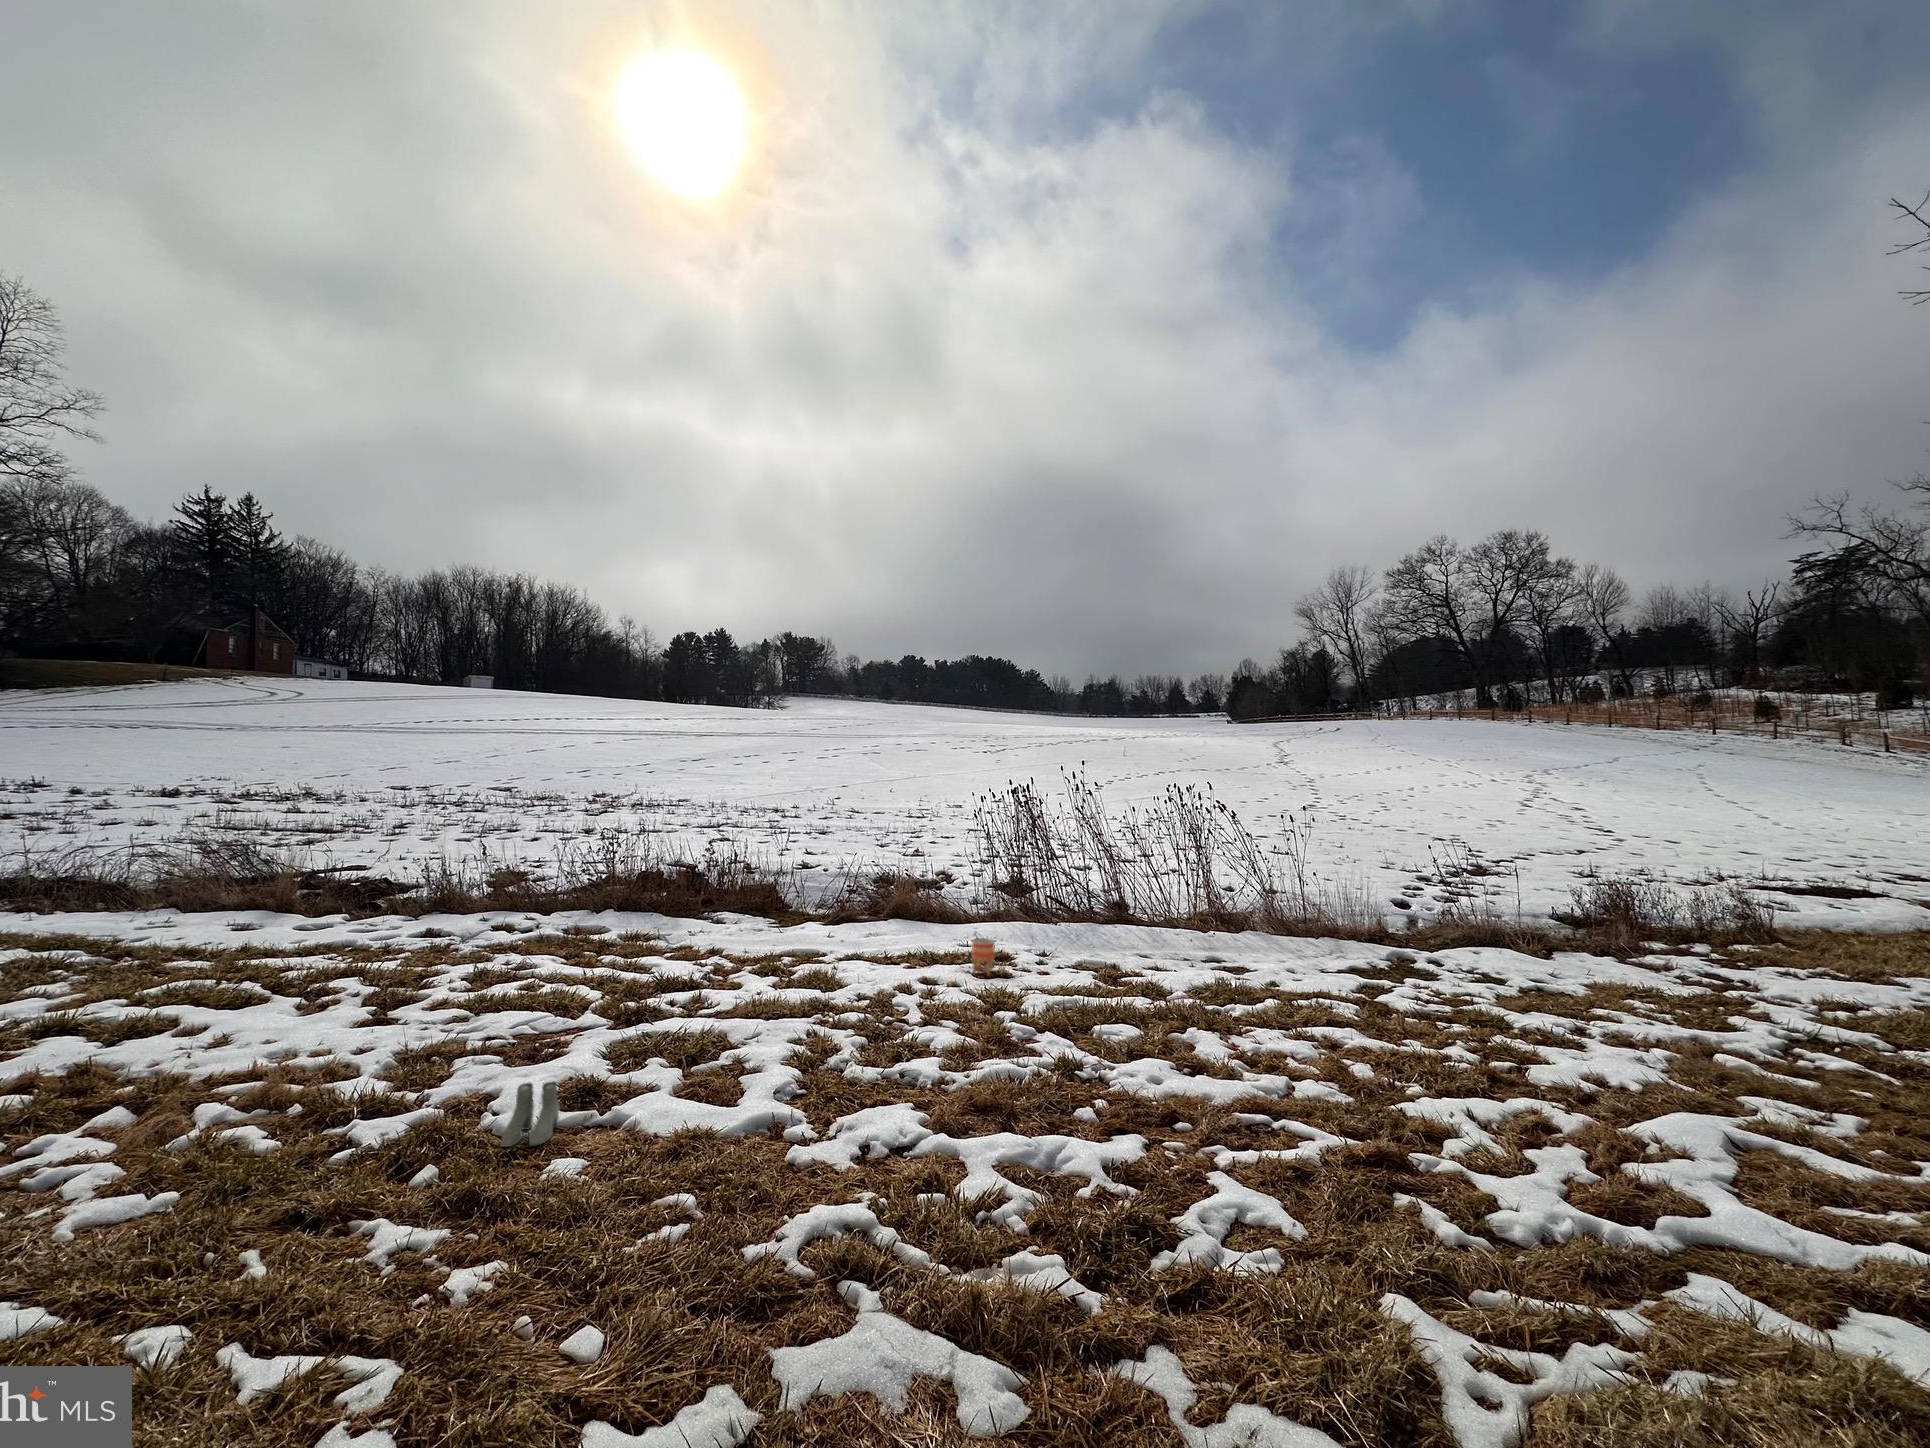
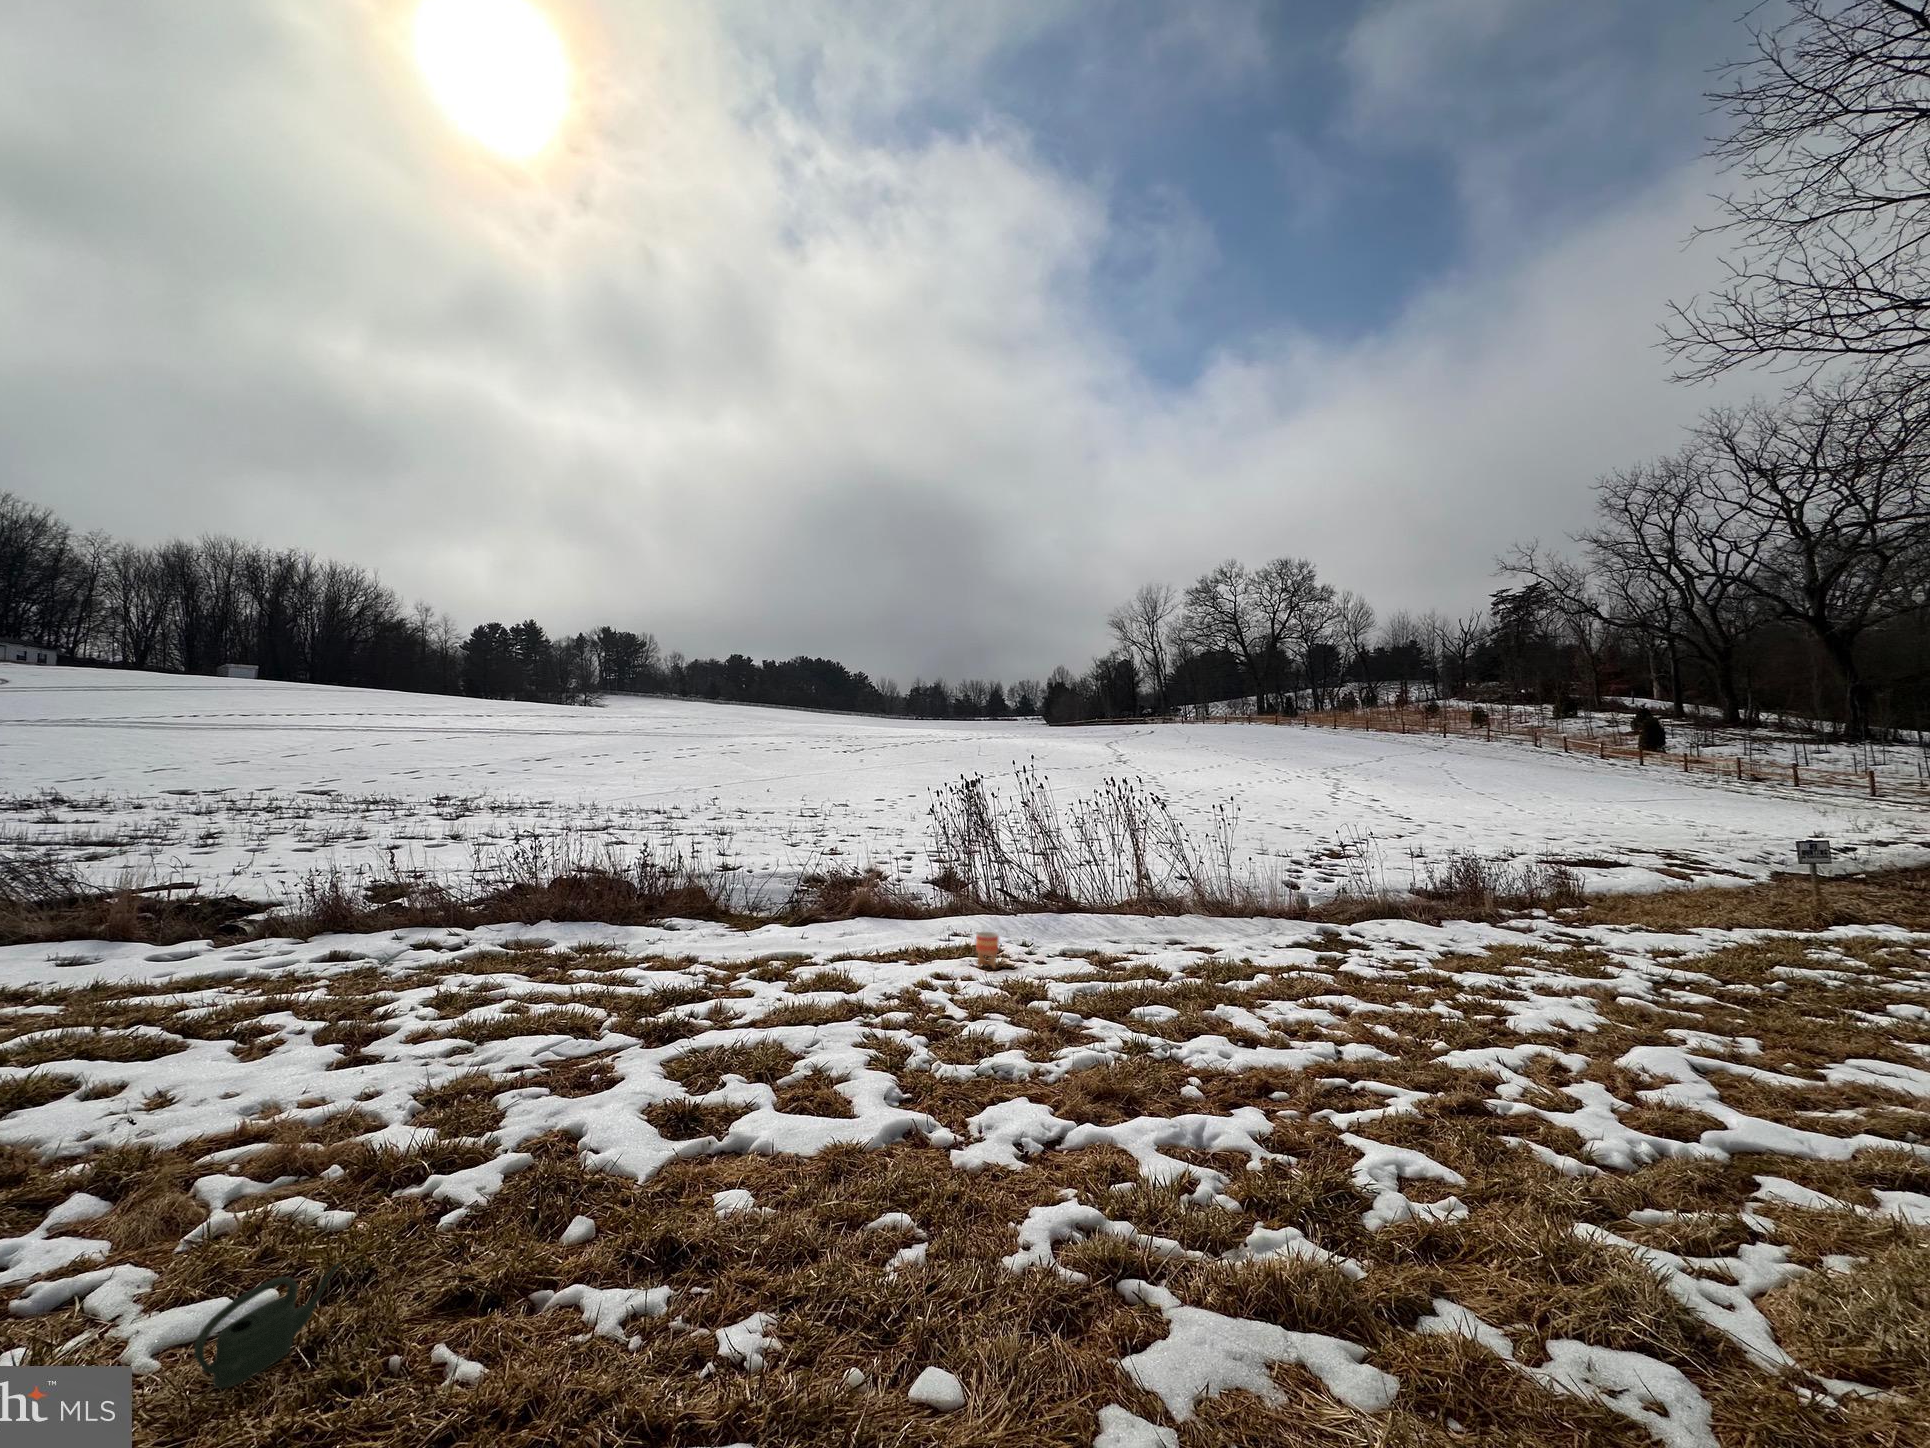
boots: present [501,1082,560,1147] -> none [636,1107,688,1185]
watering can: none [55,1179,196,1266] -> present [194,1263,341,1389]

